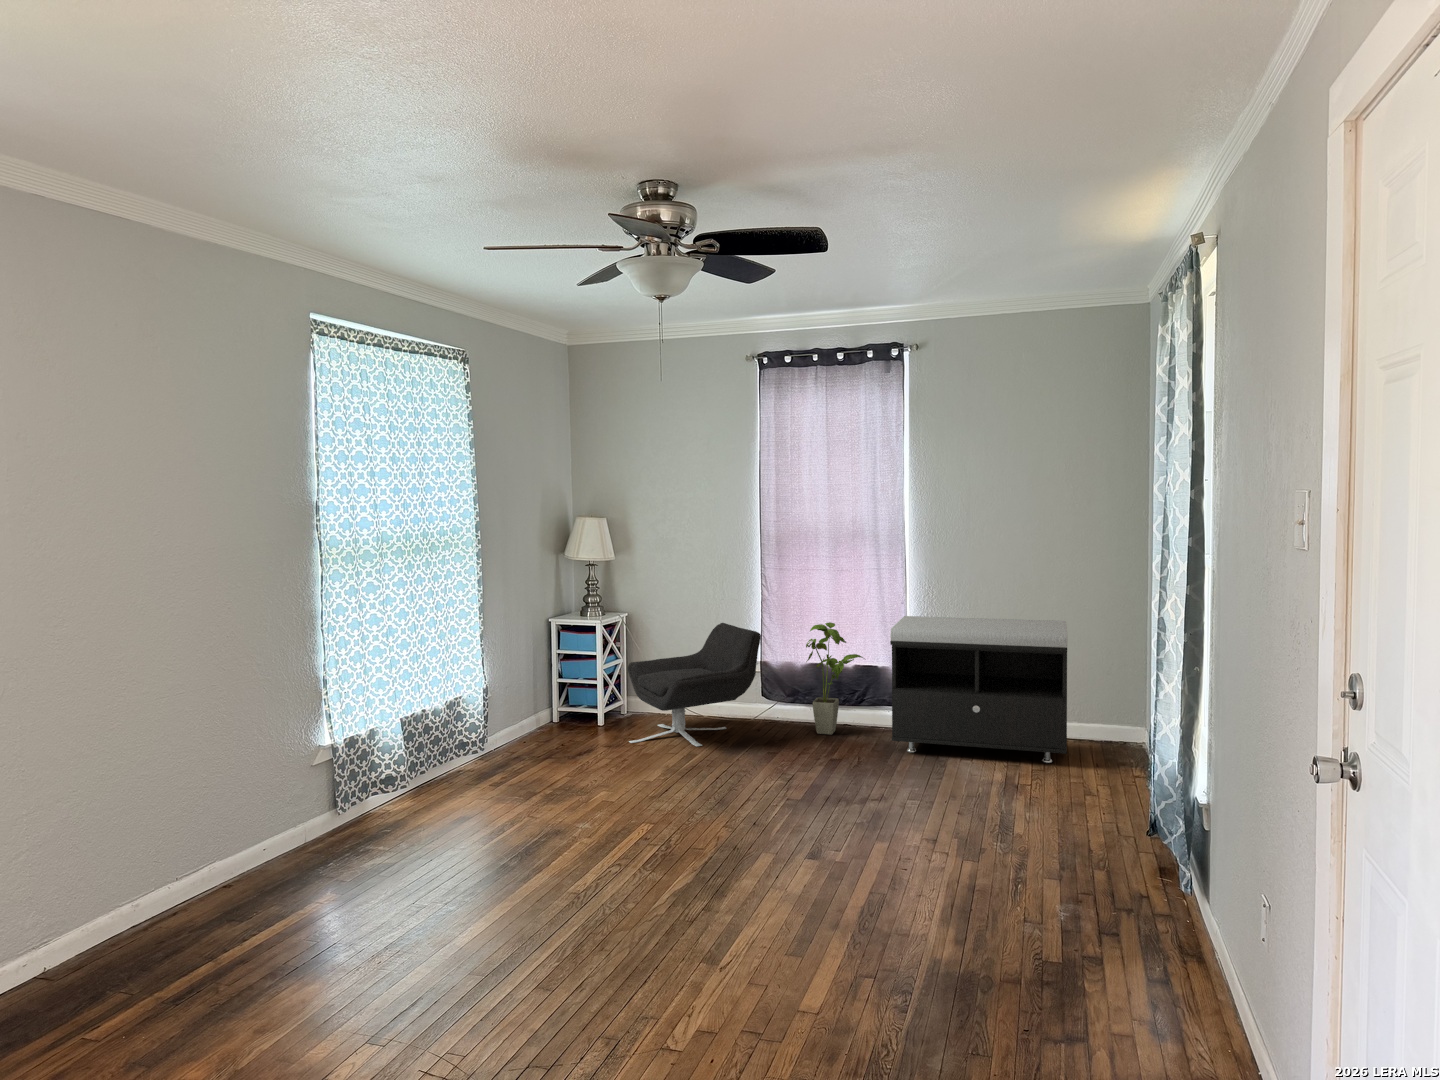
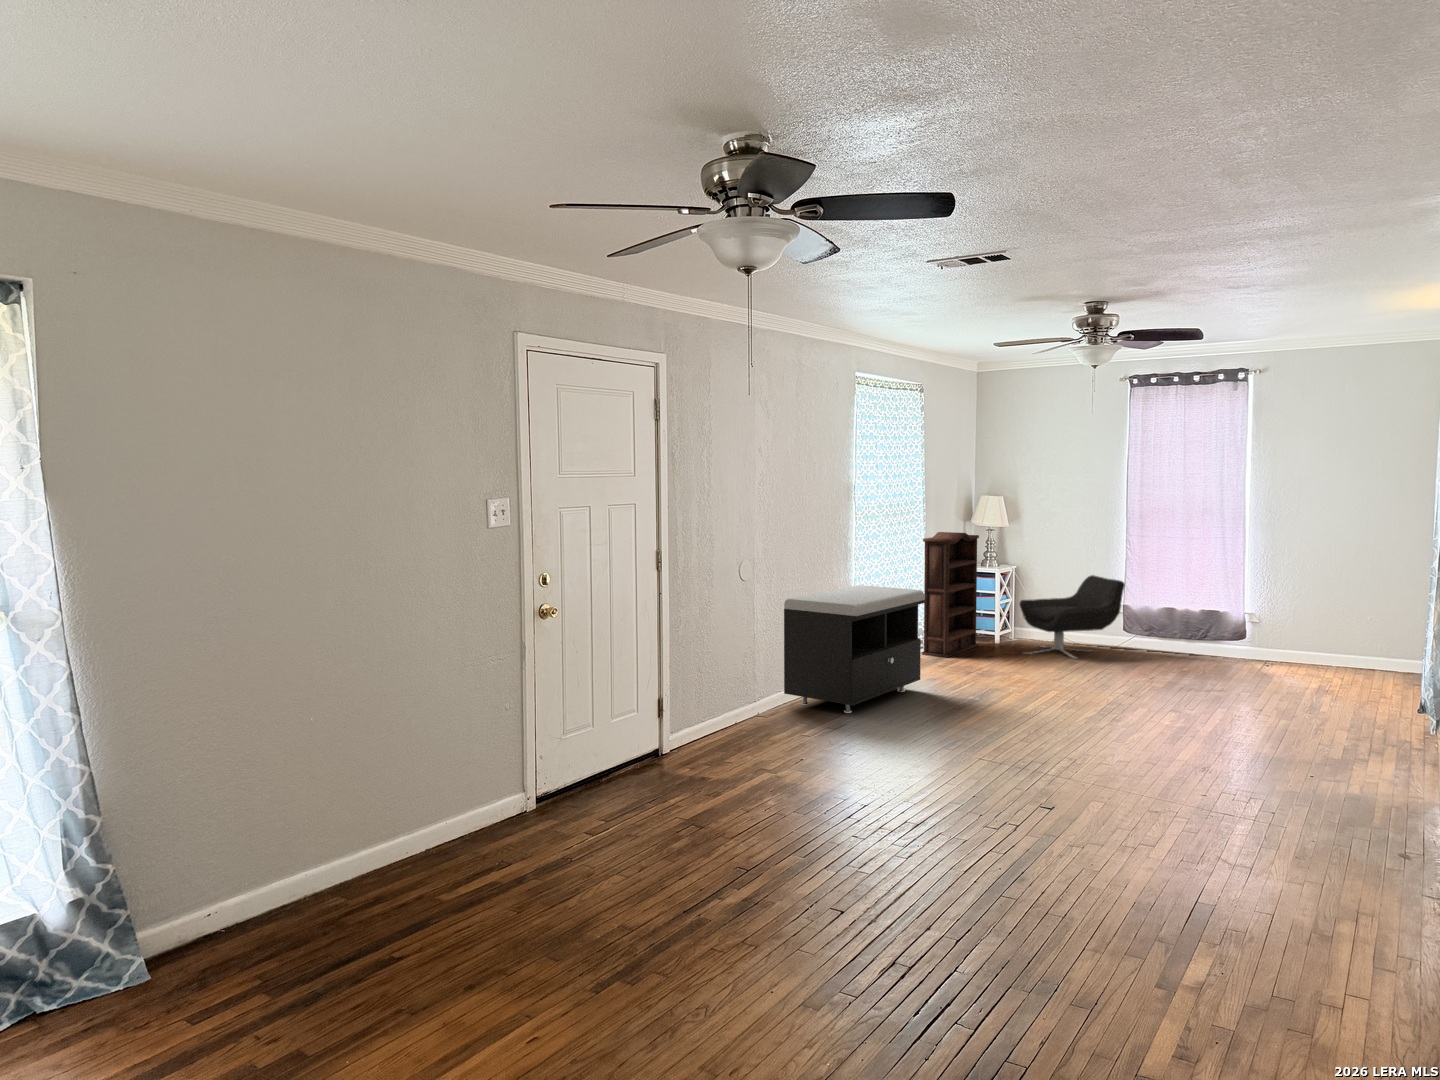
bookshelf: none [475,573,571,762] -> present [922,532,979,658]
storage bench: present [890,616,1067,763] -> present [784,585,924,713]
house plant: present [806,622,863,735] -> none [1160,576,1210,659]

